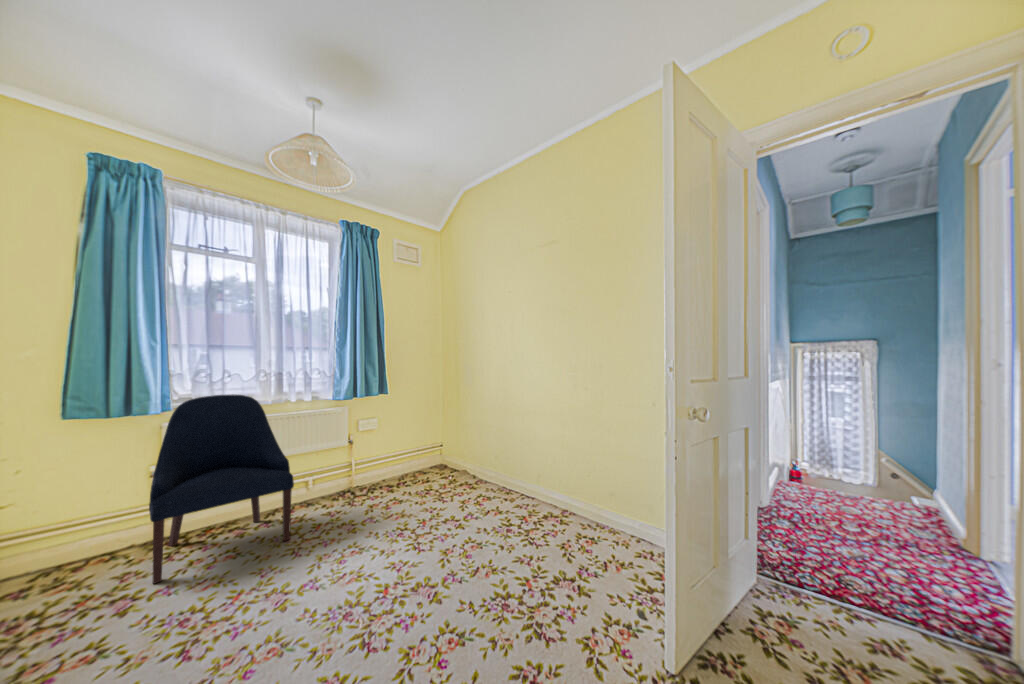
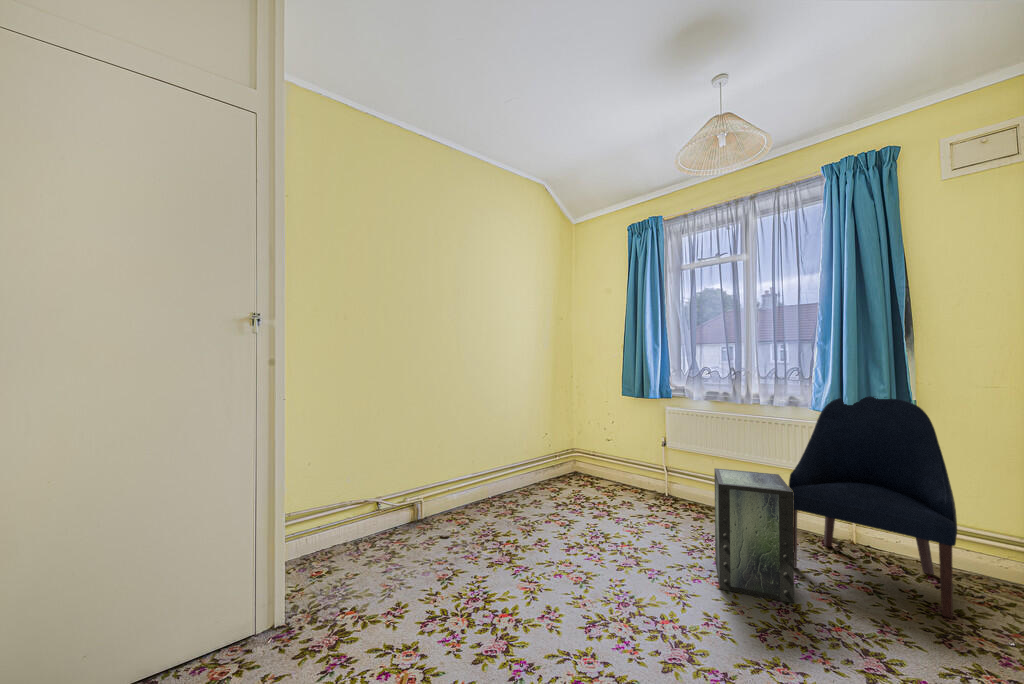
storage box: none [49,488,190,662] -> present [714,468,794,603]

